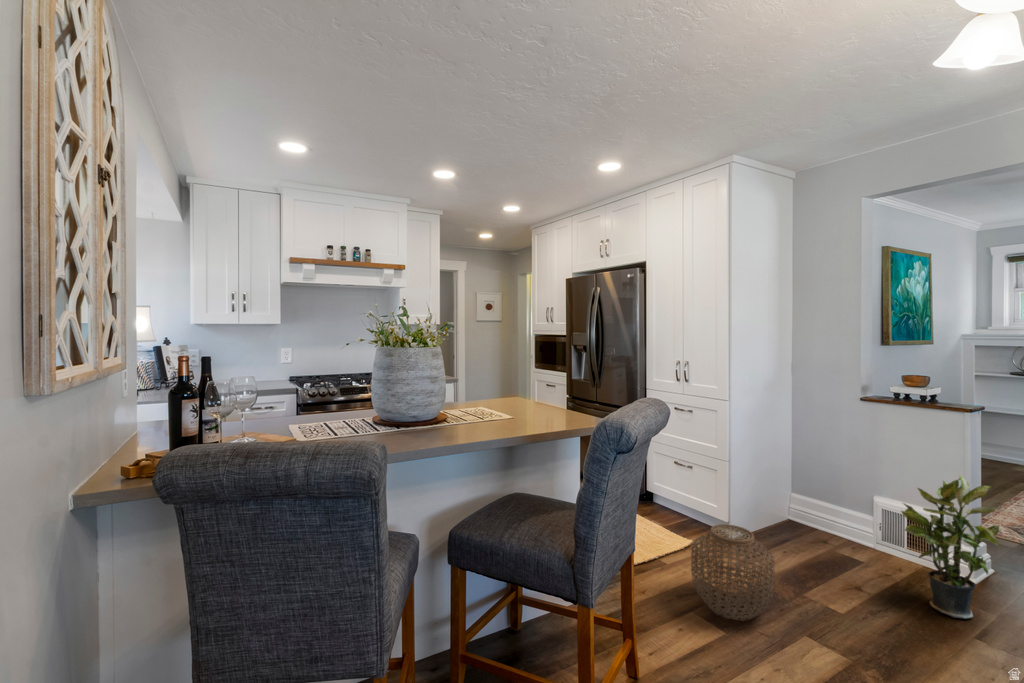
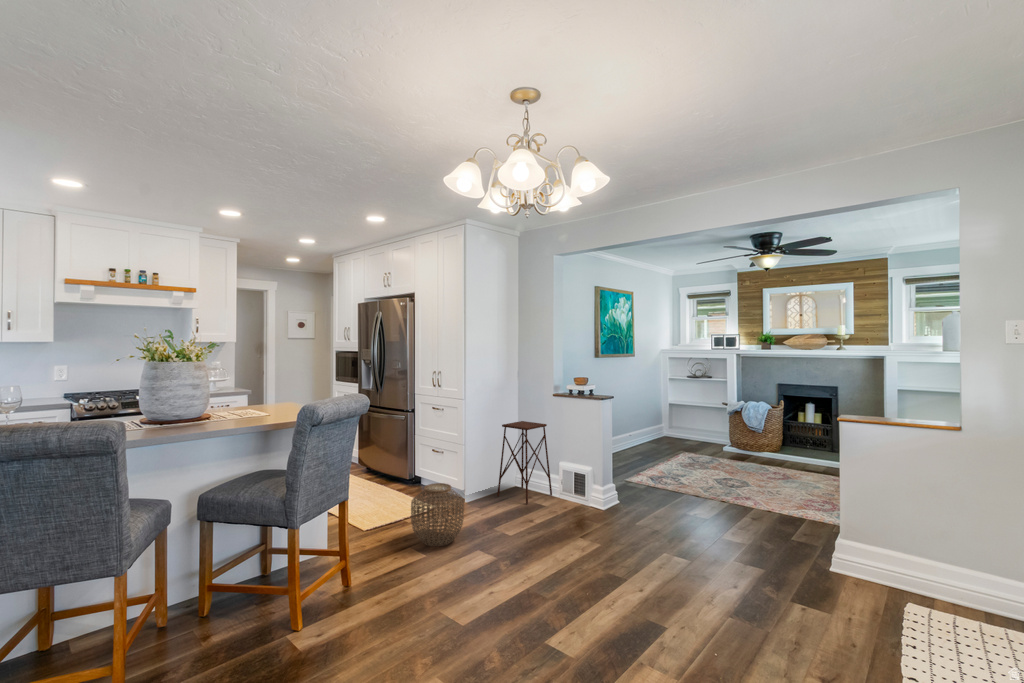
side table: none [774,432,861,555] -> present [497,421,552,504]
potted plant: present [901,476,999,618] -> none [551,438,599,528]

